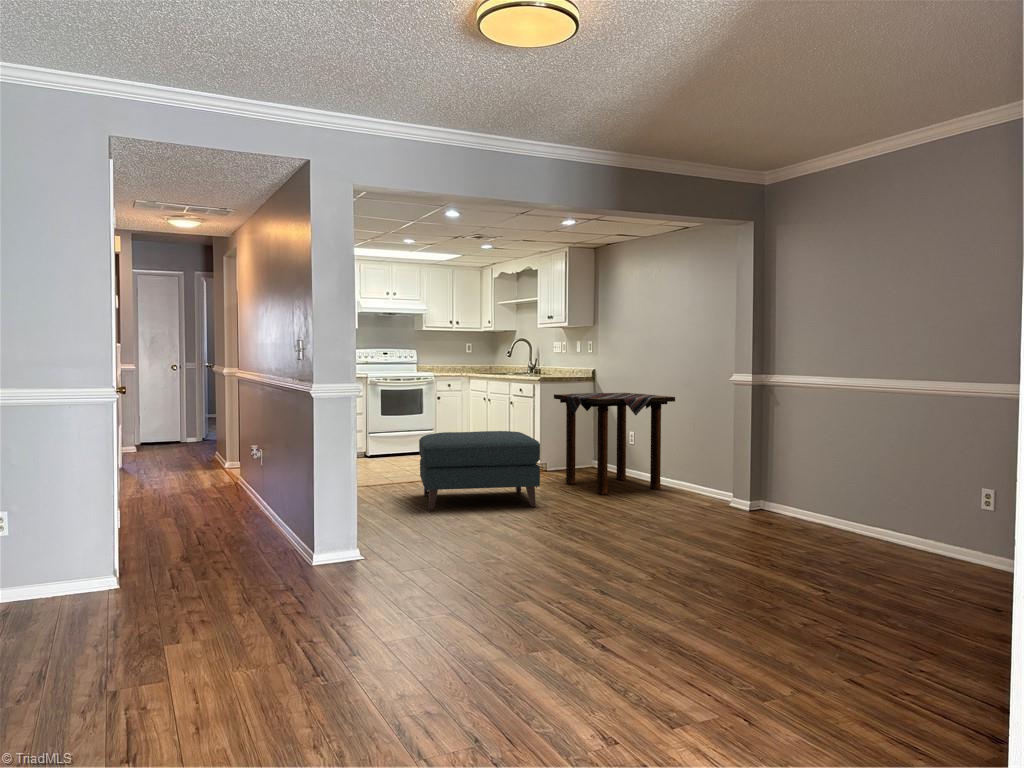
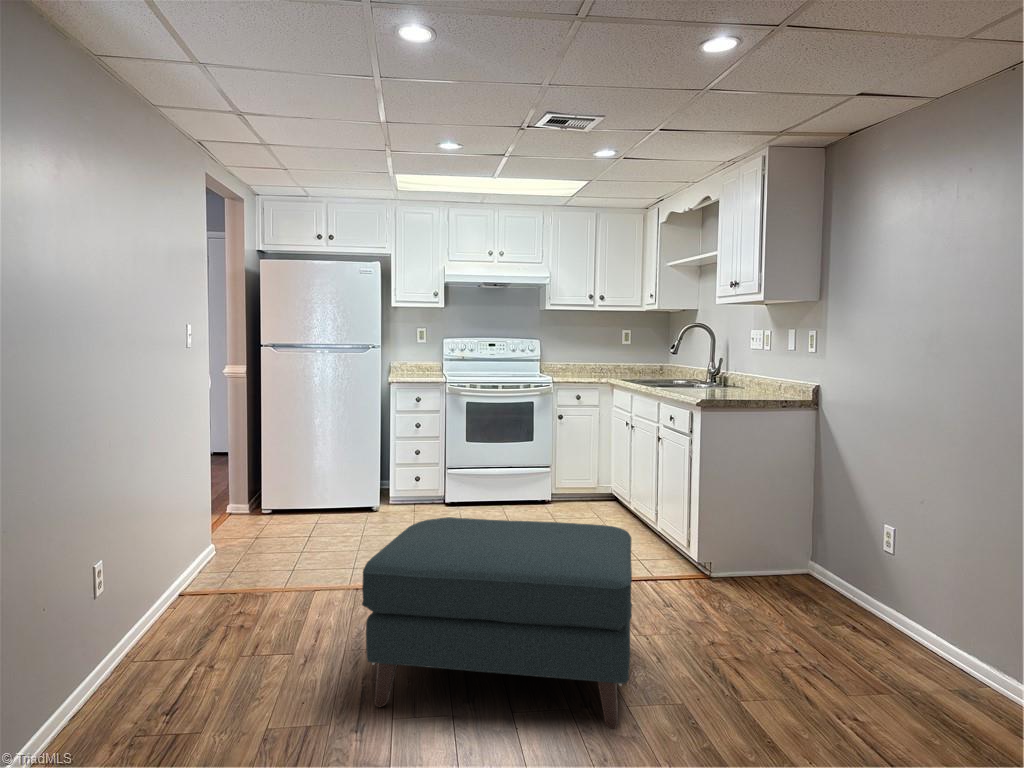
side table: present [554,393,675,495] -> none [713,441,1005,691]

